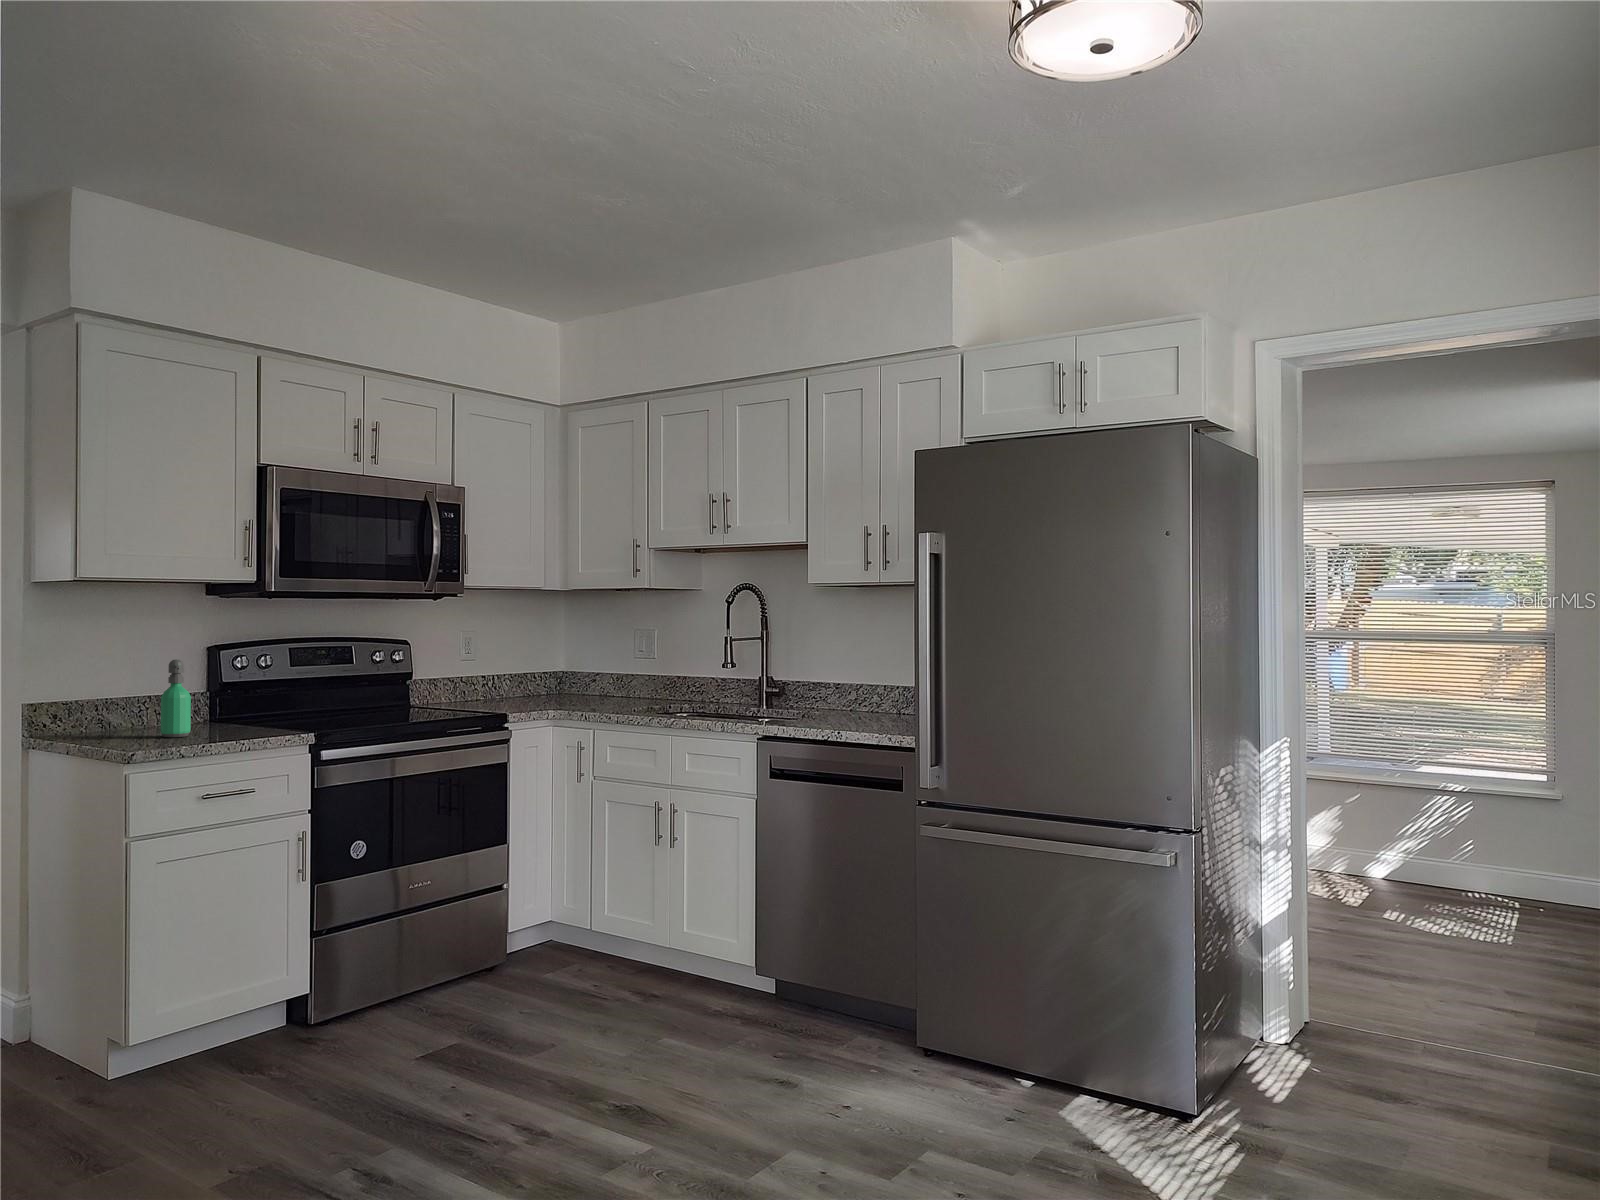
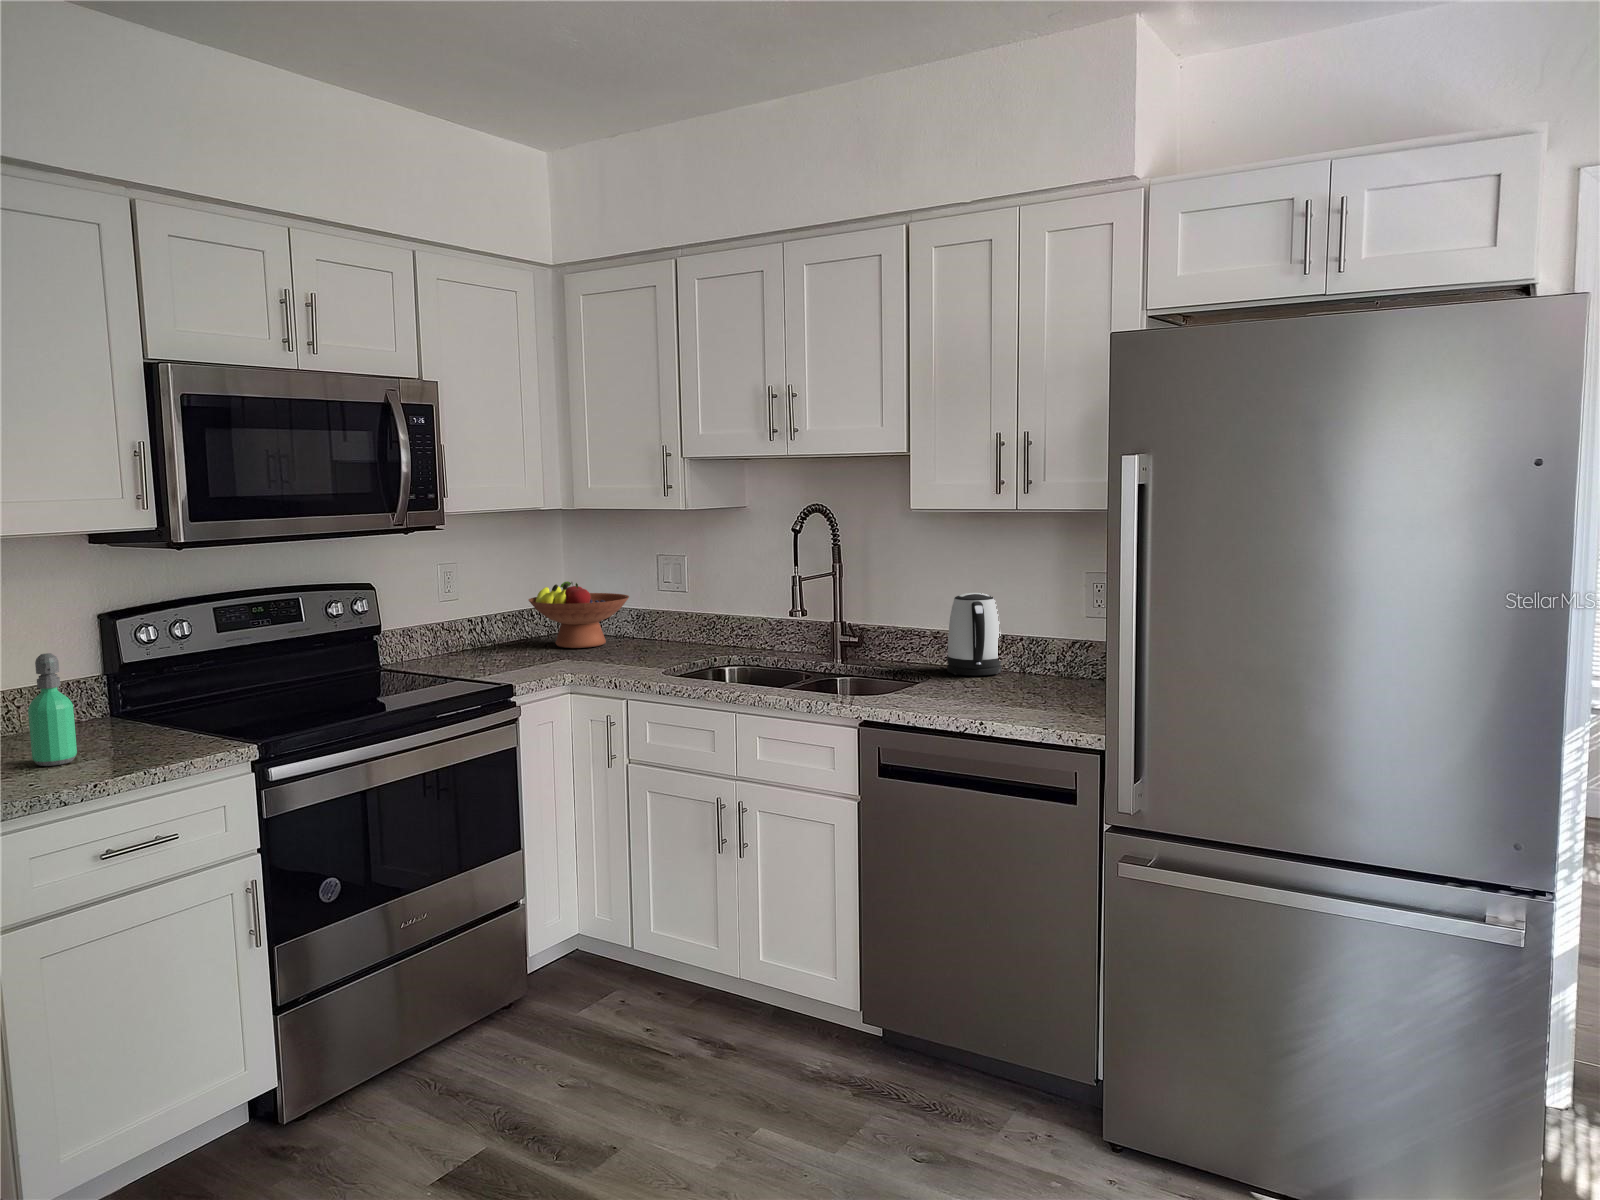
fruit bowl: none [529,647,609,700] -> present [529,581,629,648]
kettle: none [842,653,884,716] -> present [947,593,1002,675]

